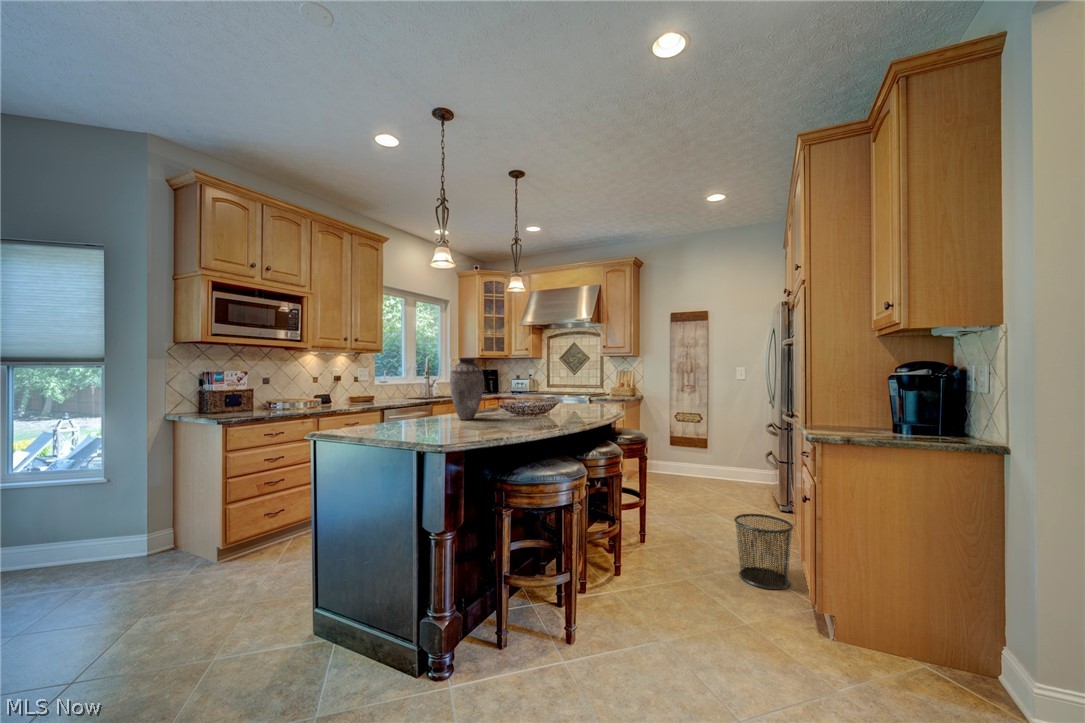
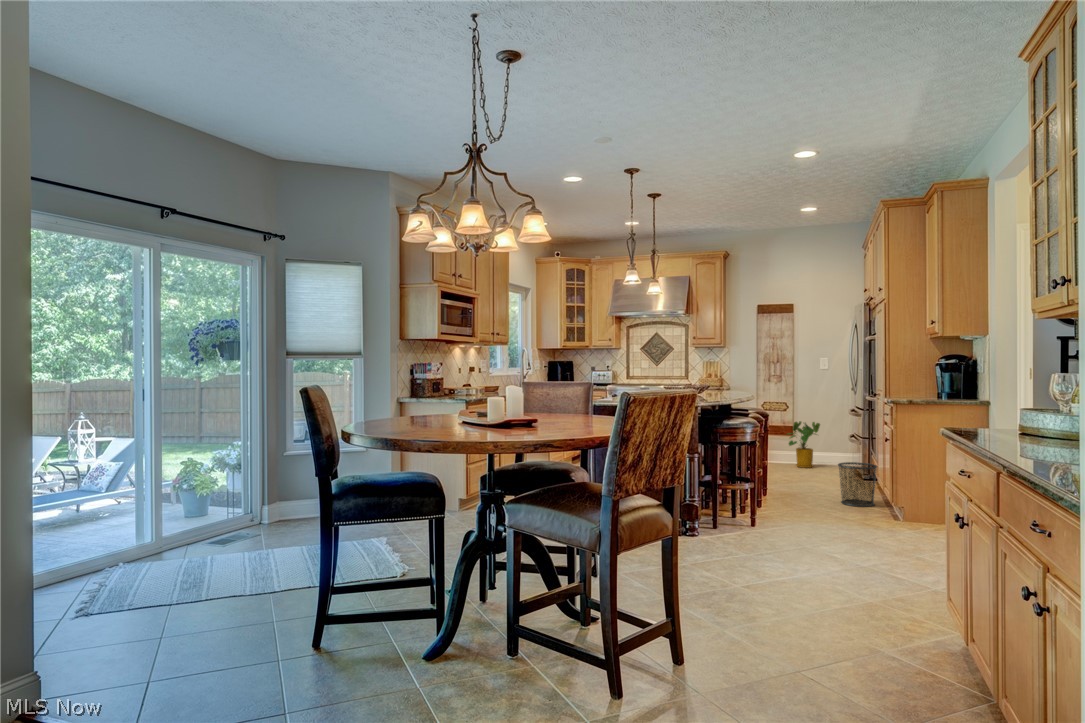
vase: present [450,358,484,420] -> none [646,353,669,396]
house plant: none [695,436,737,489] -> present [789,421,820,468]

